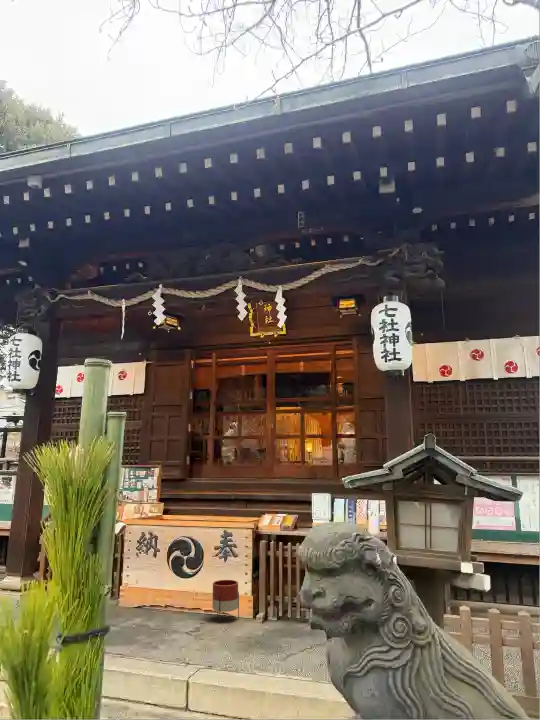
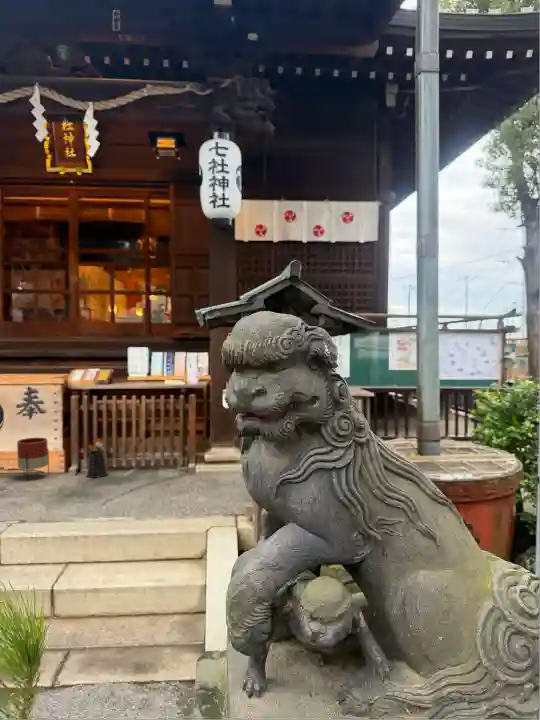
watering can: none [271,585,292,627] -> present [87,439,108,478]

